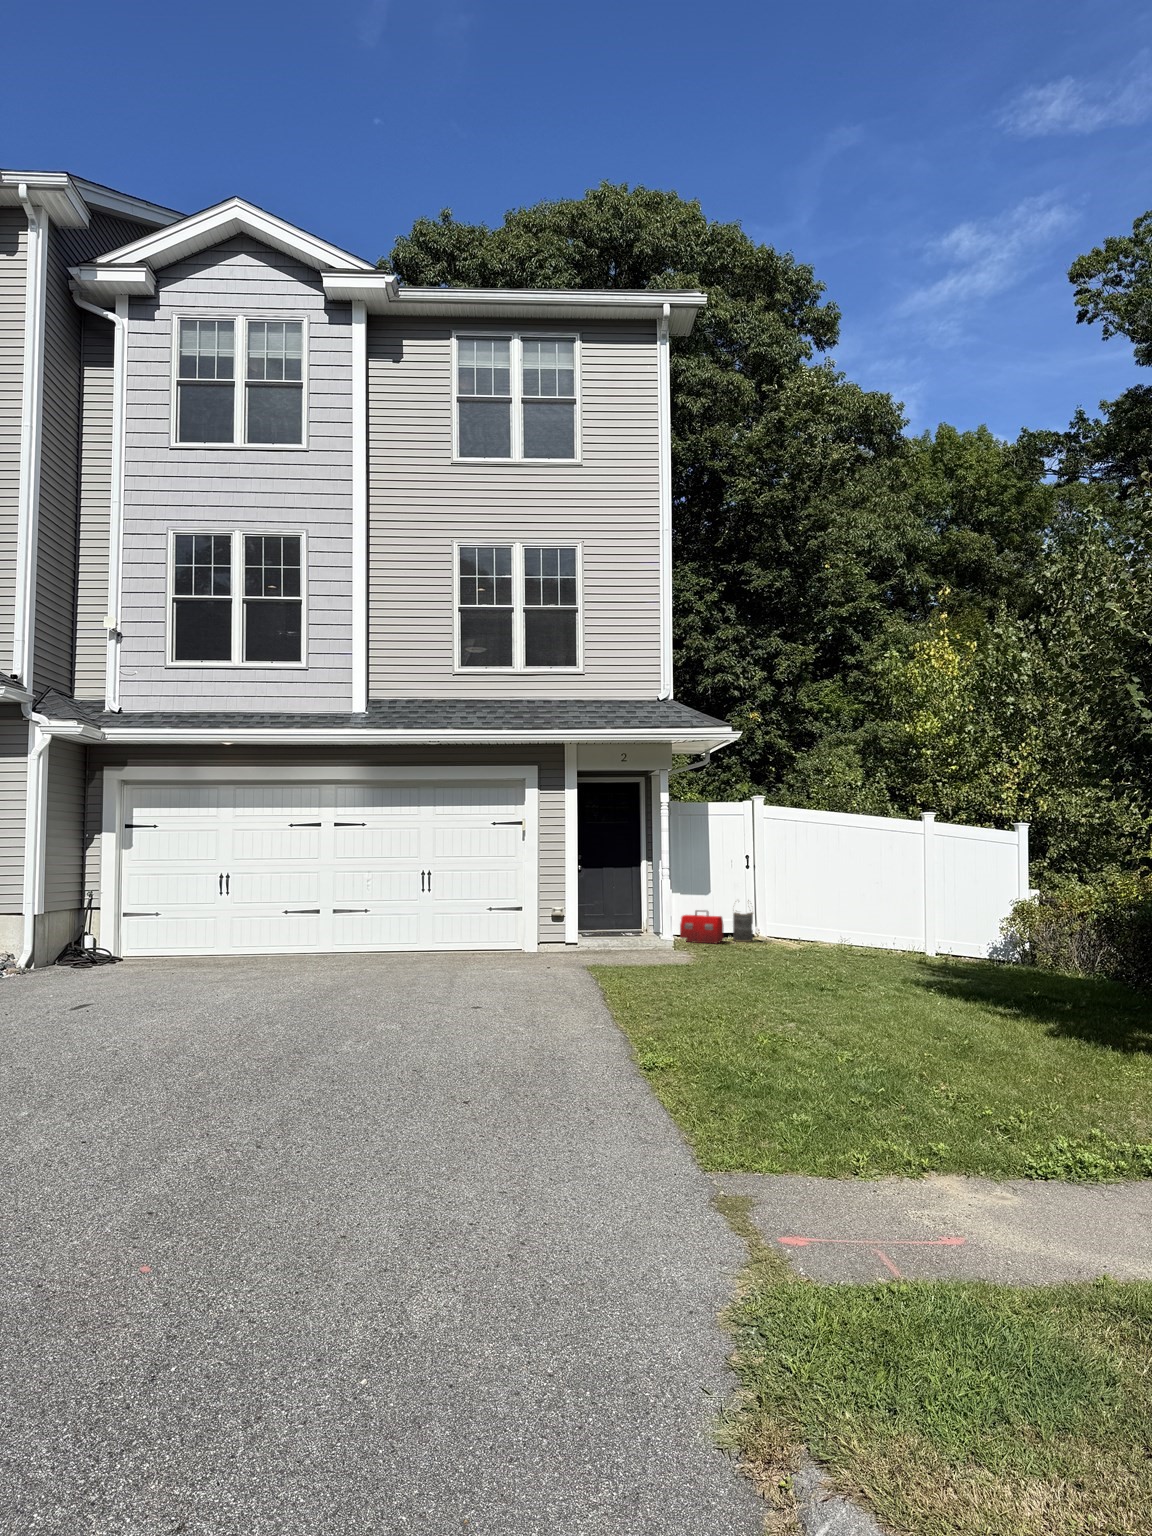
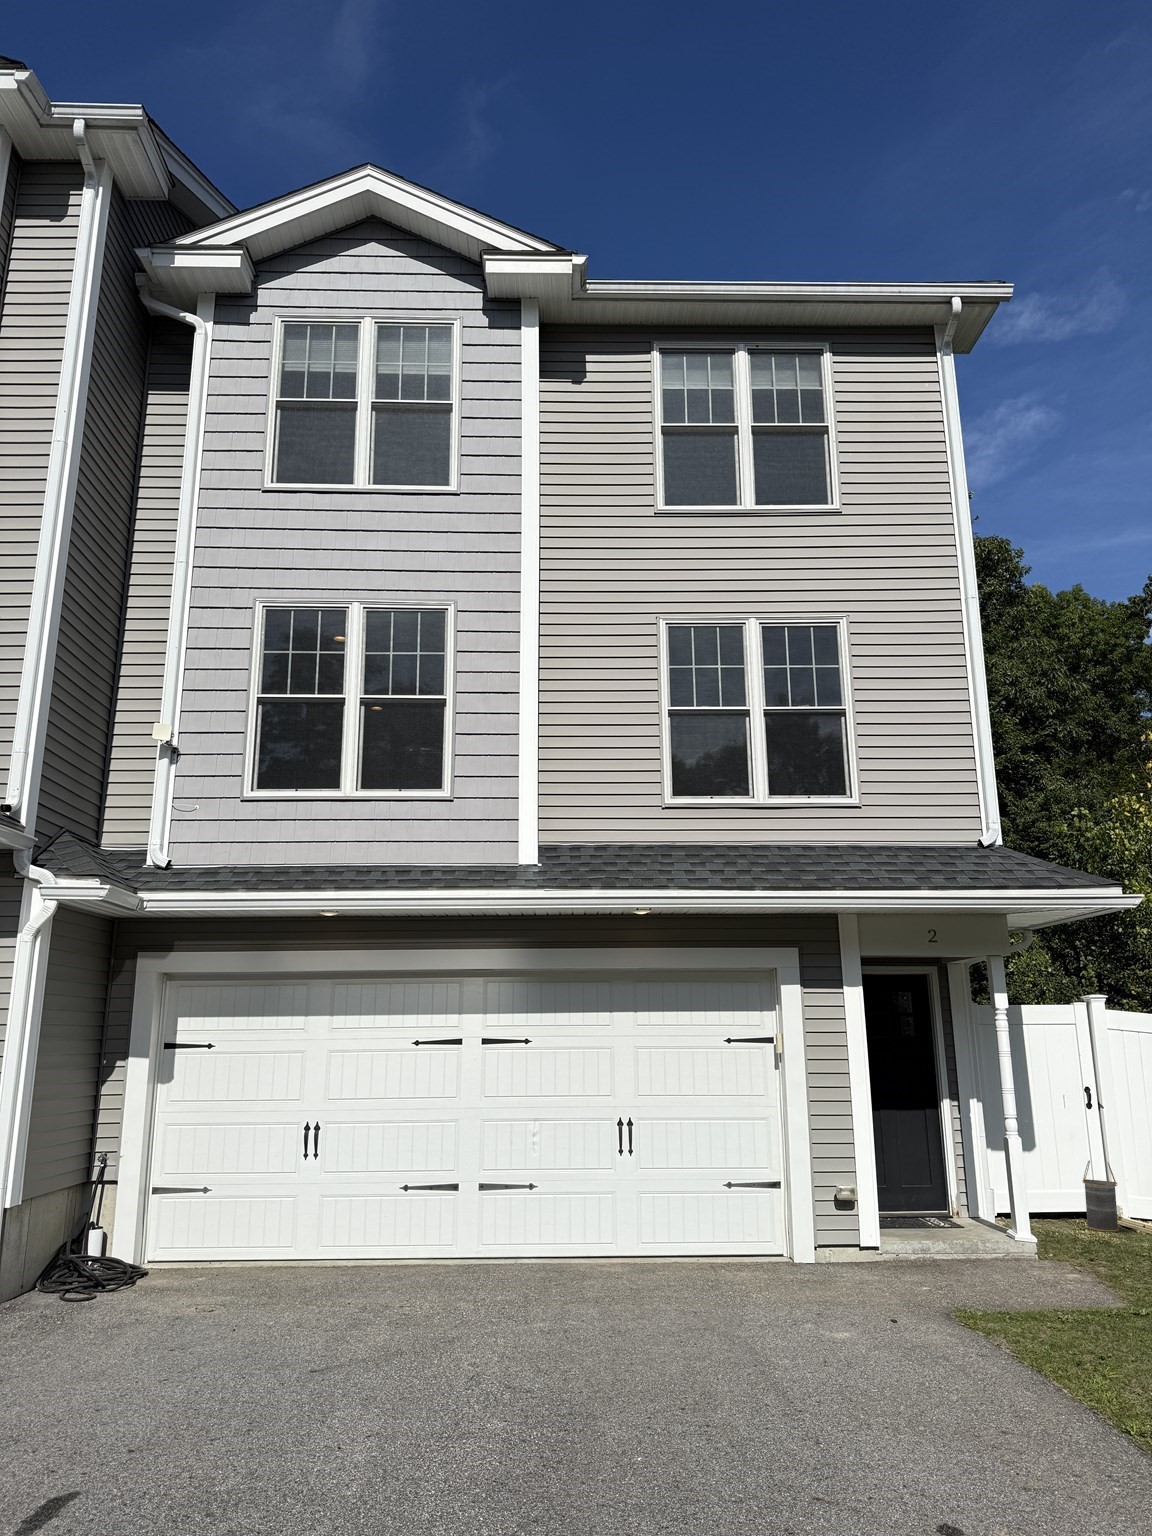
toolbox: present [680,910,724,944] -> none [1006,1177,1073,1237]

